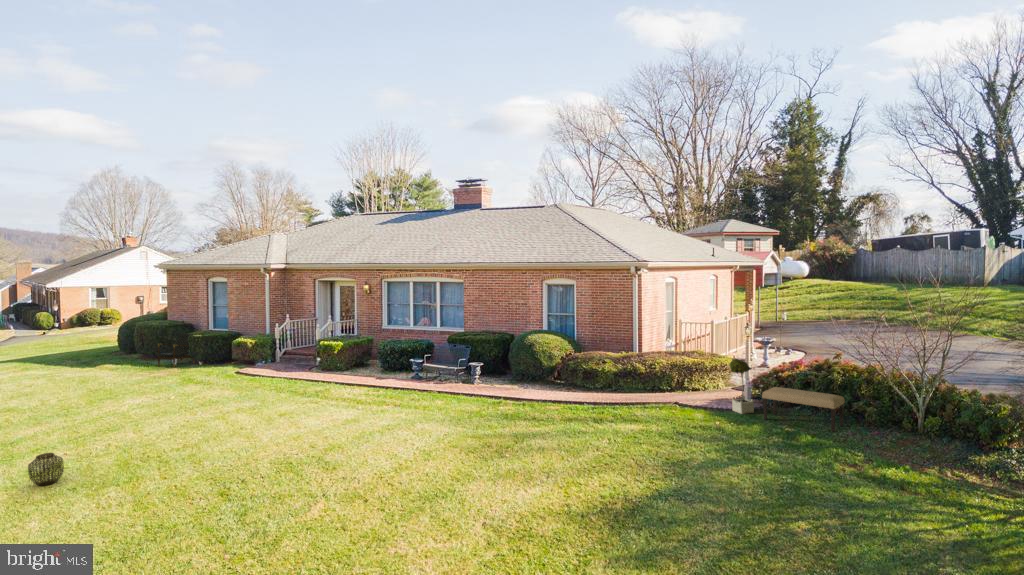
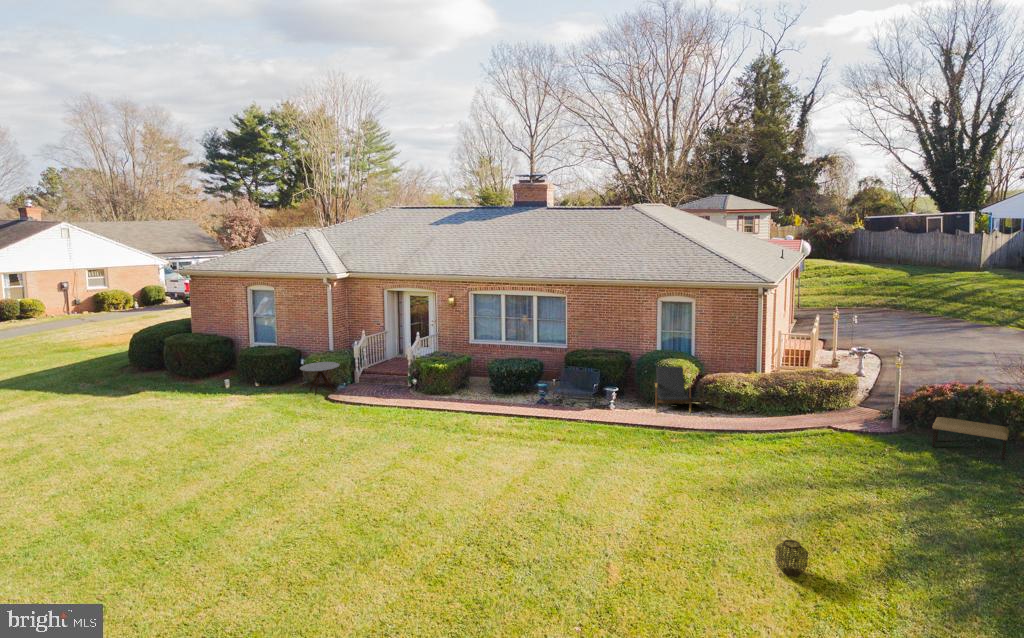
lounge chair: present [155,333,194,367] -> present [654,367,692,413]
round table: none [215,341,254,370] -> present [300,362,340,395]
potted tree: present [729,359,754,414] -> none [894,390,916,441]
woven basket: present [28,453,64,486] -> present [775,540,808,576]

